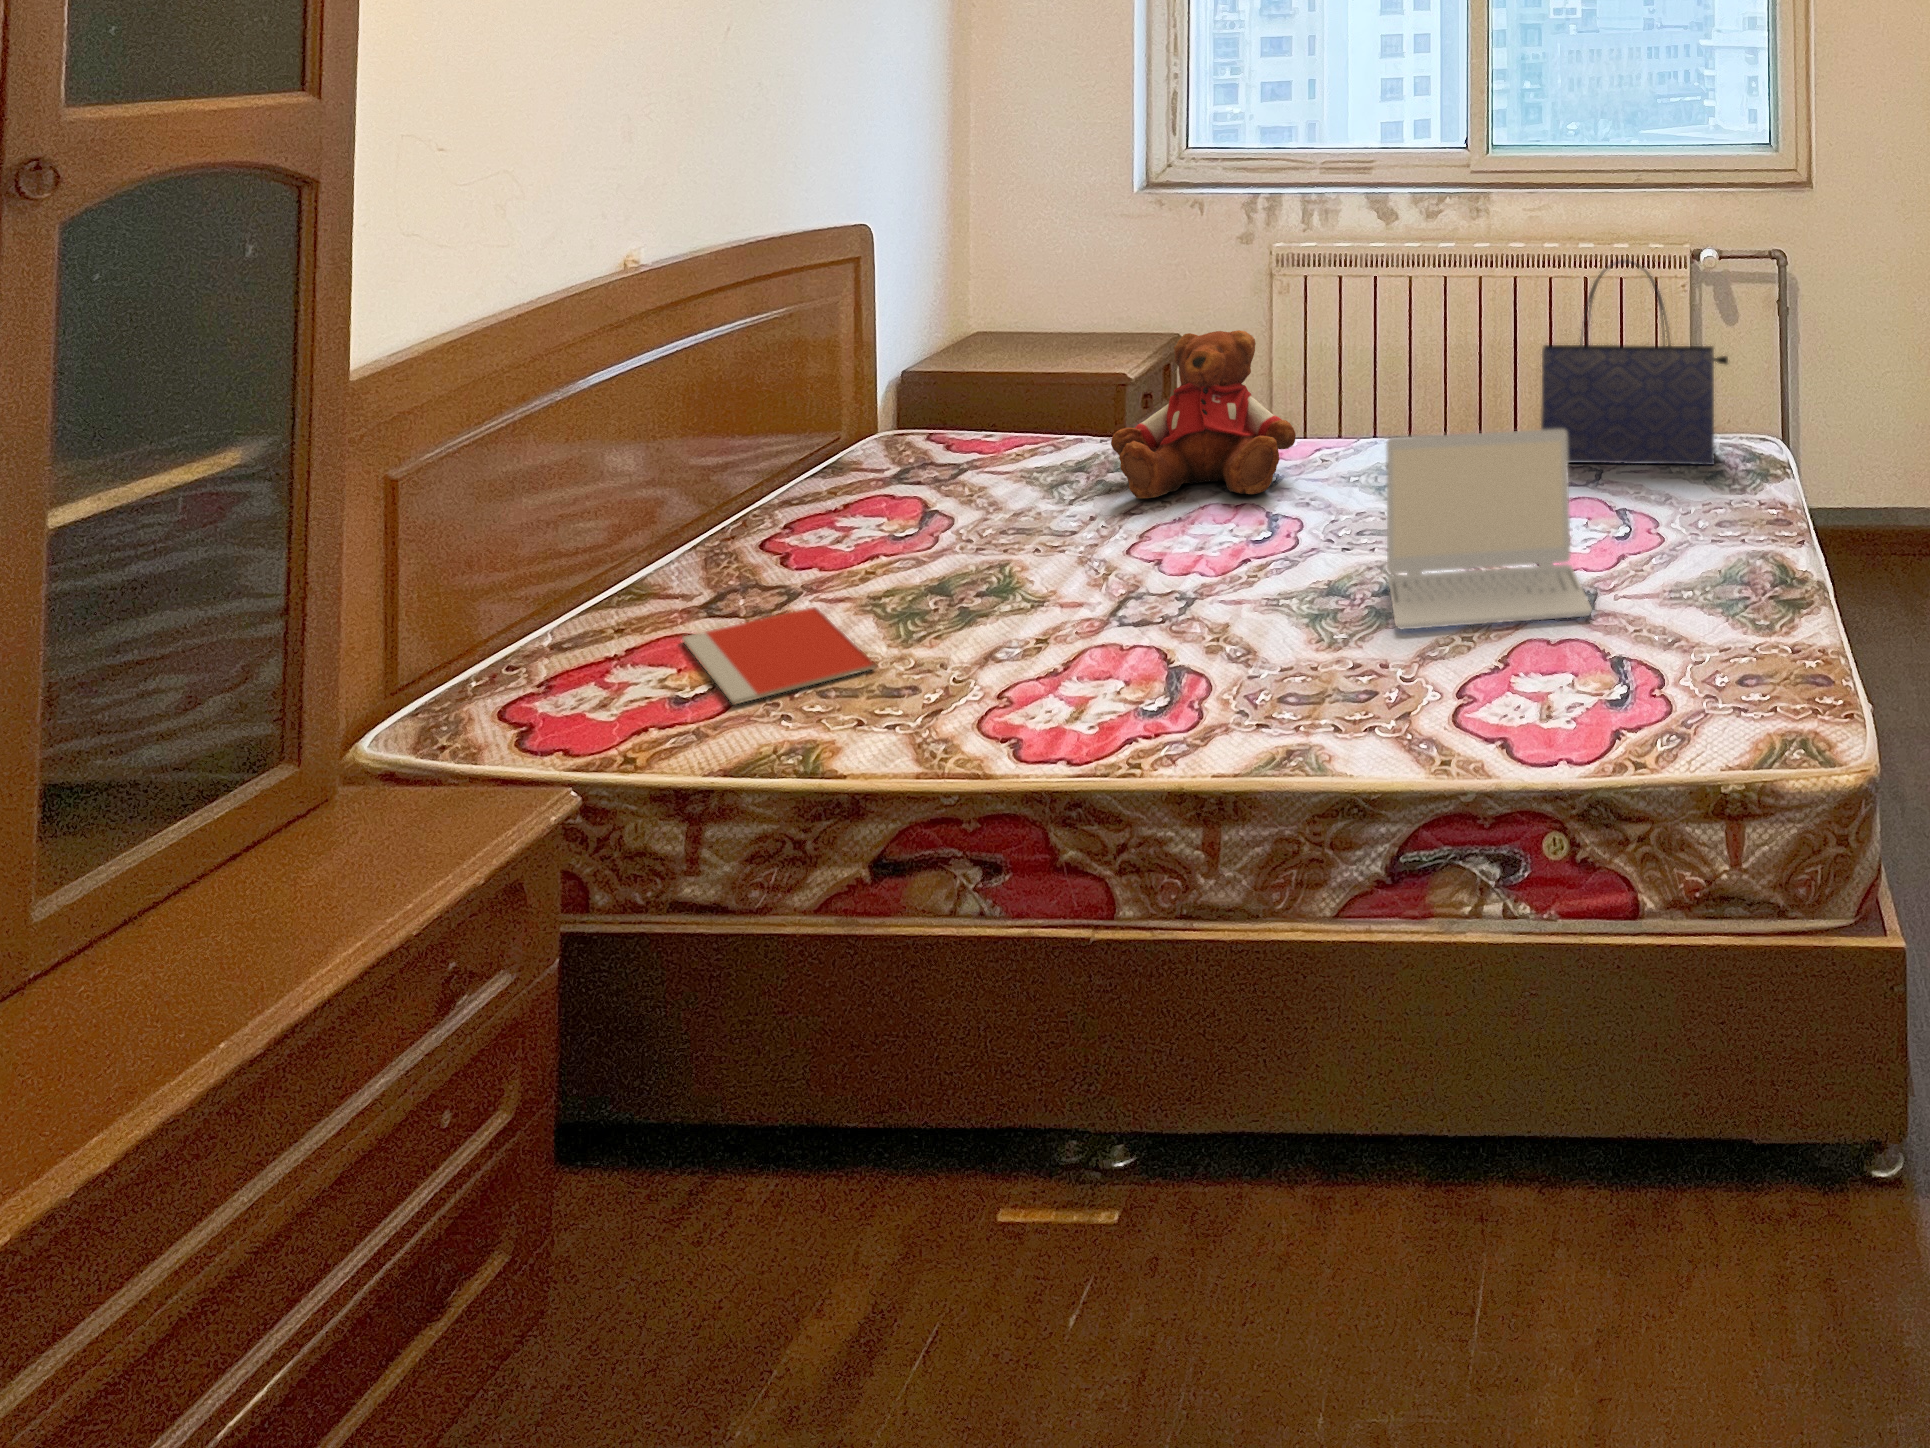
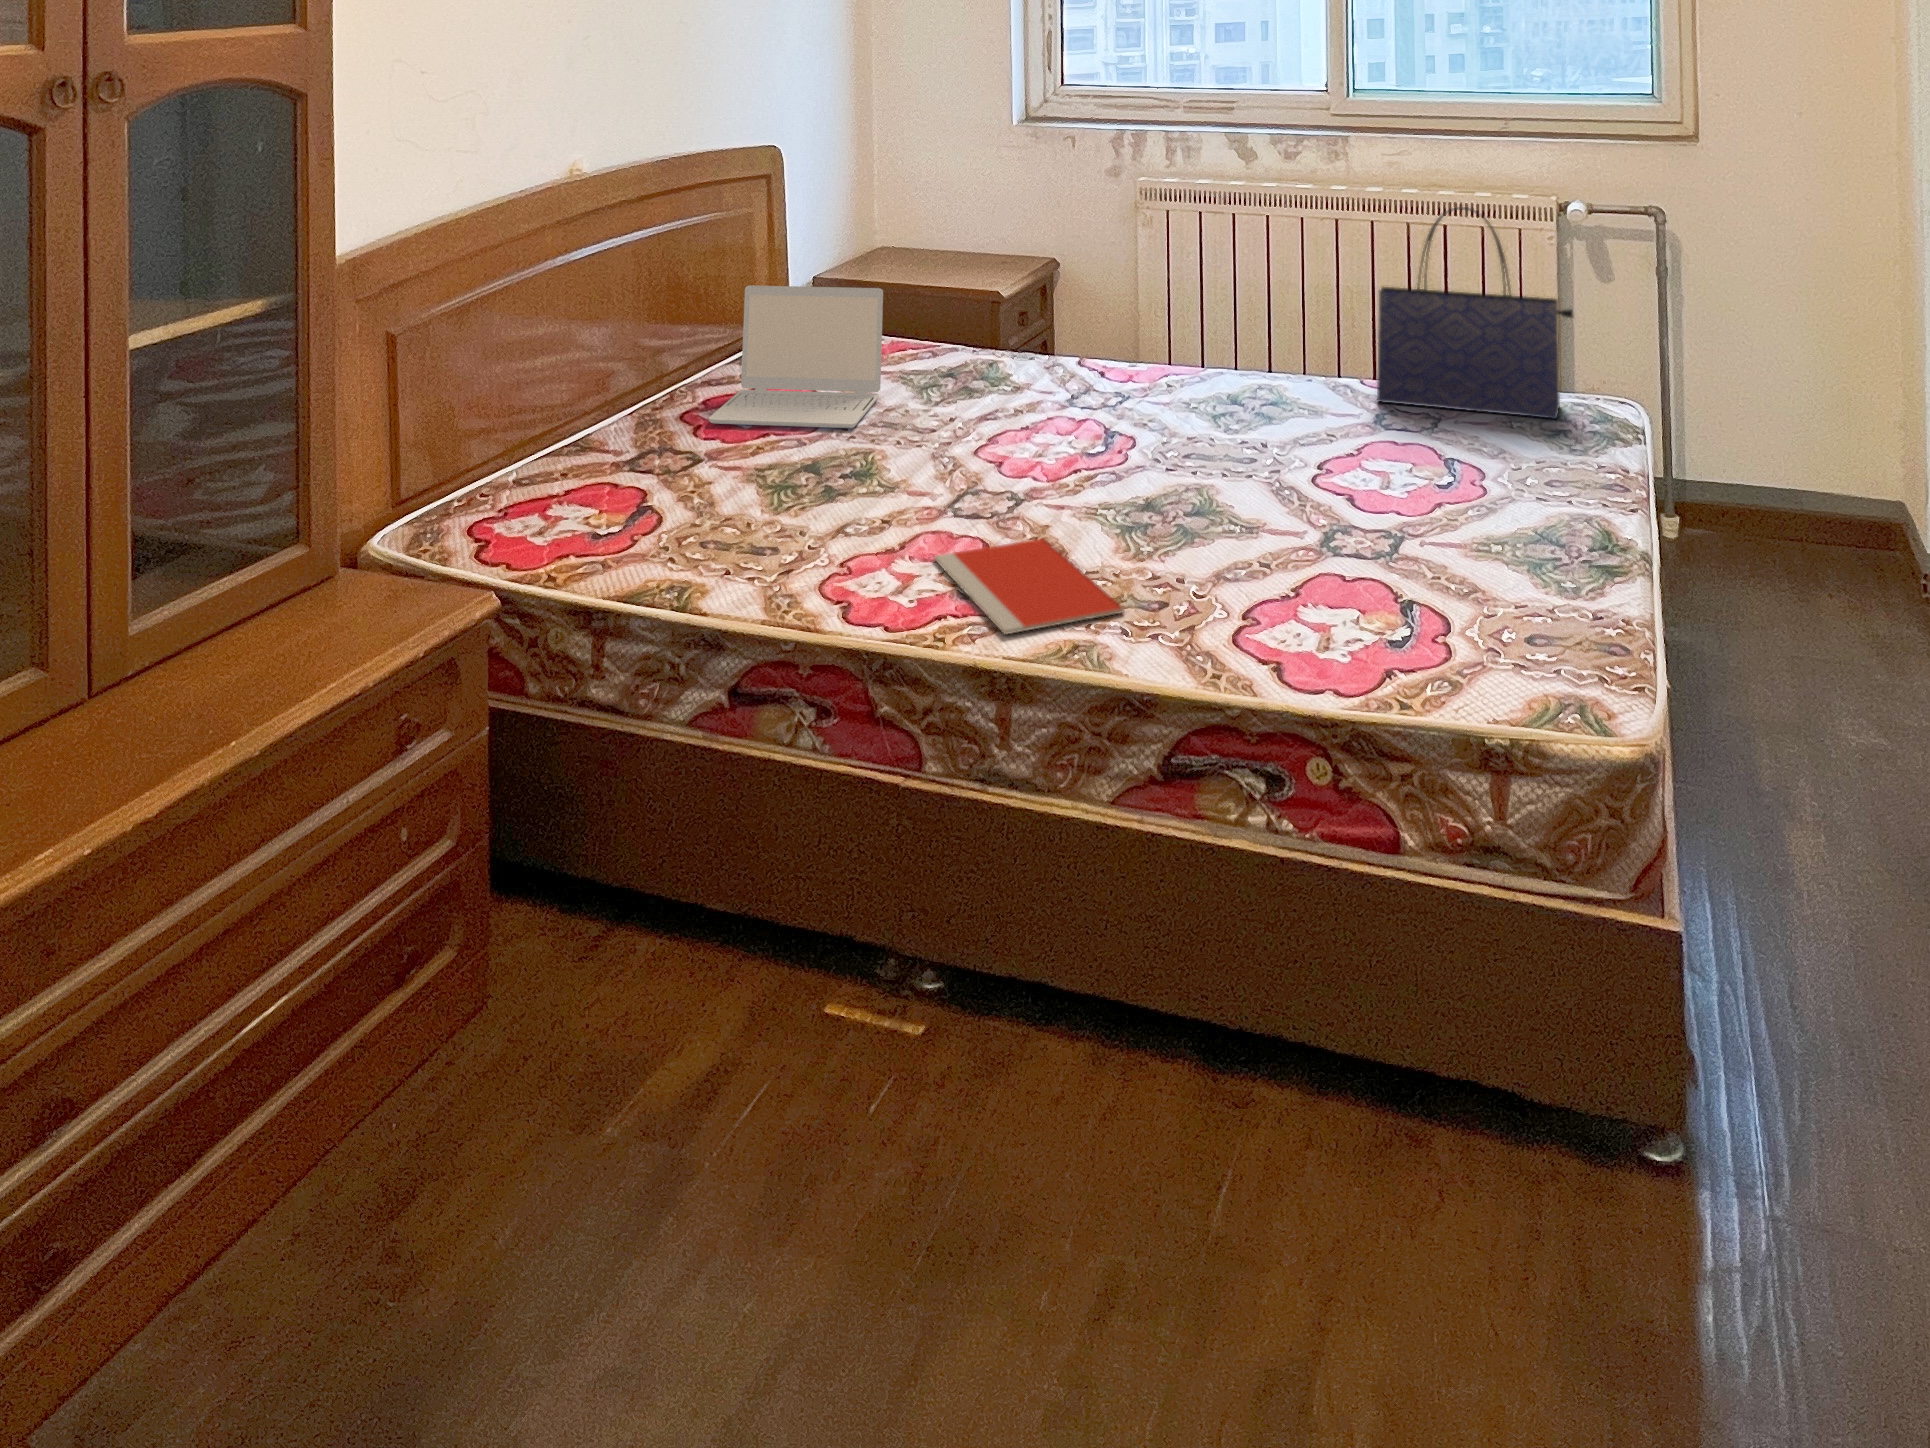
teddy bear: present [1111,330,1296,498] -> none [974,256,1139,408]
laptop: present [1386,429,1592,629] -> present [709,285,883,428]
notebook: present [683,607,876,704] -> present [934,538,1124,634]

